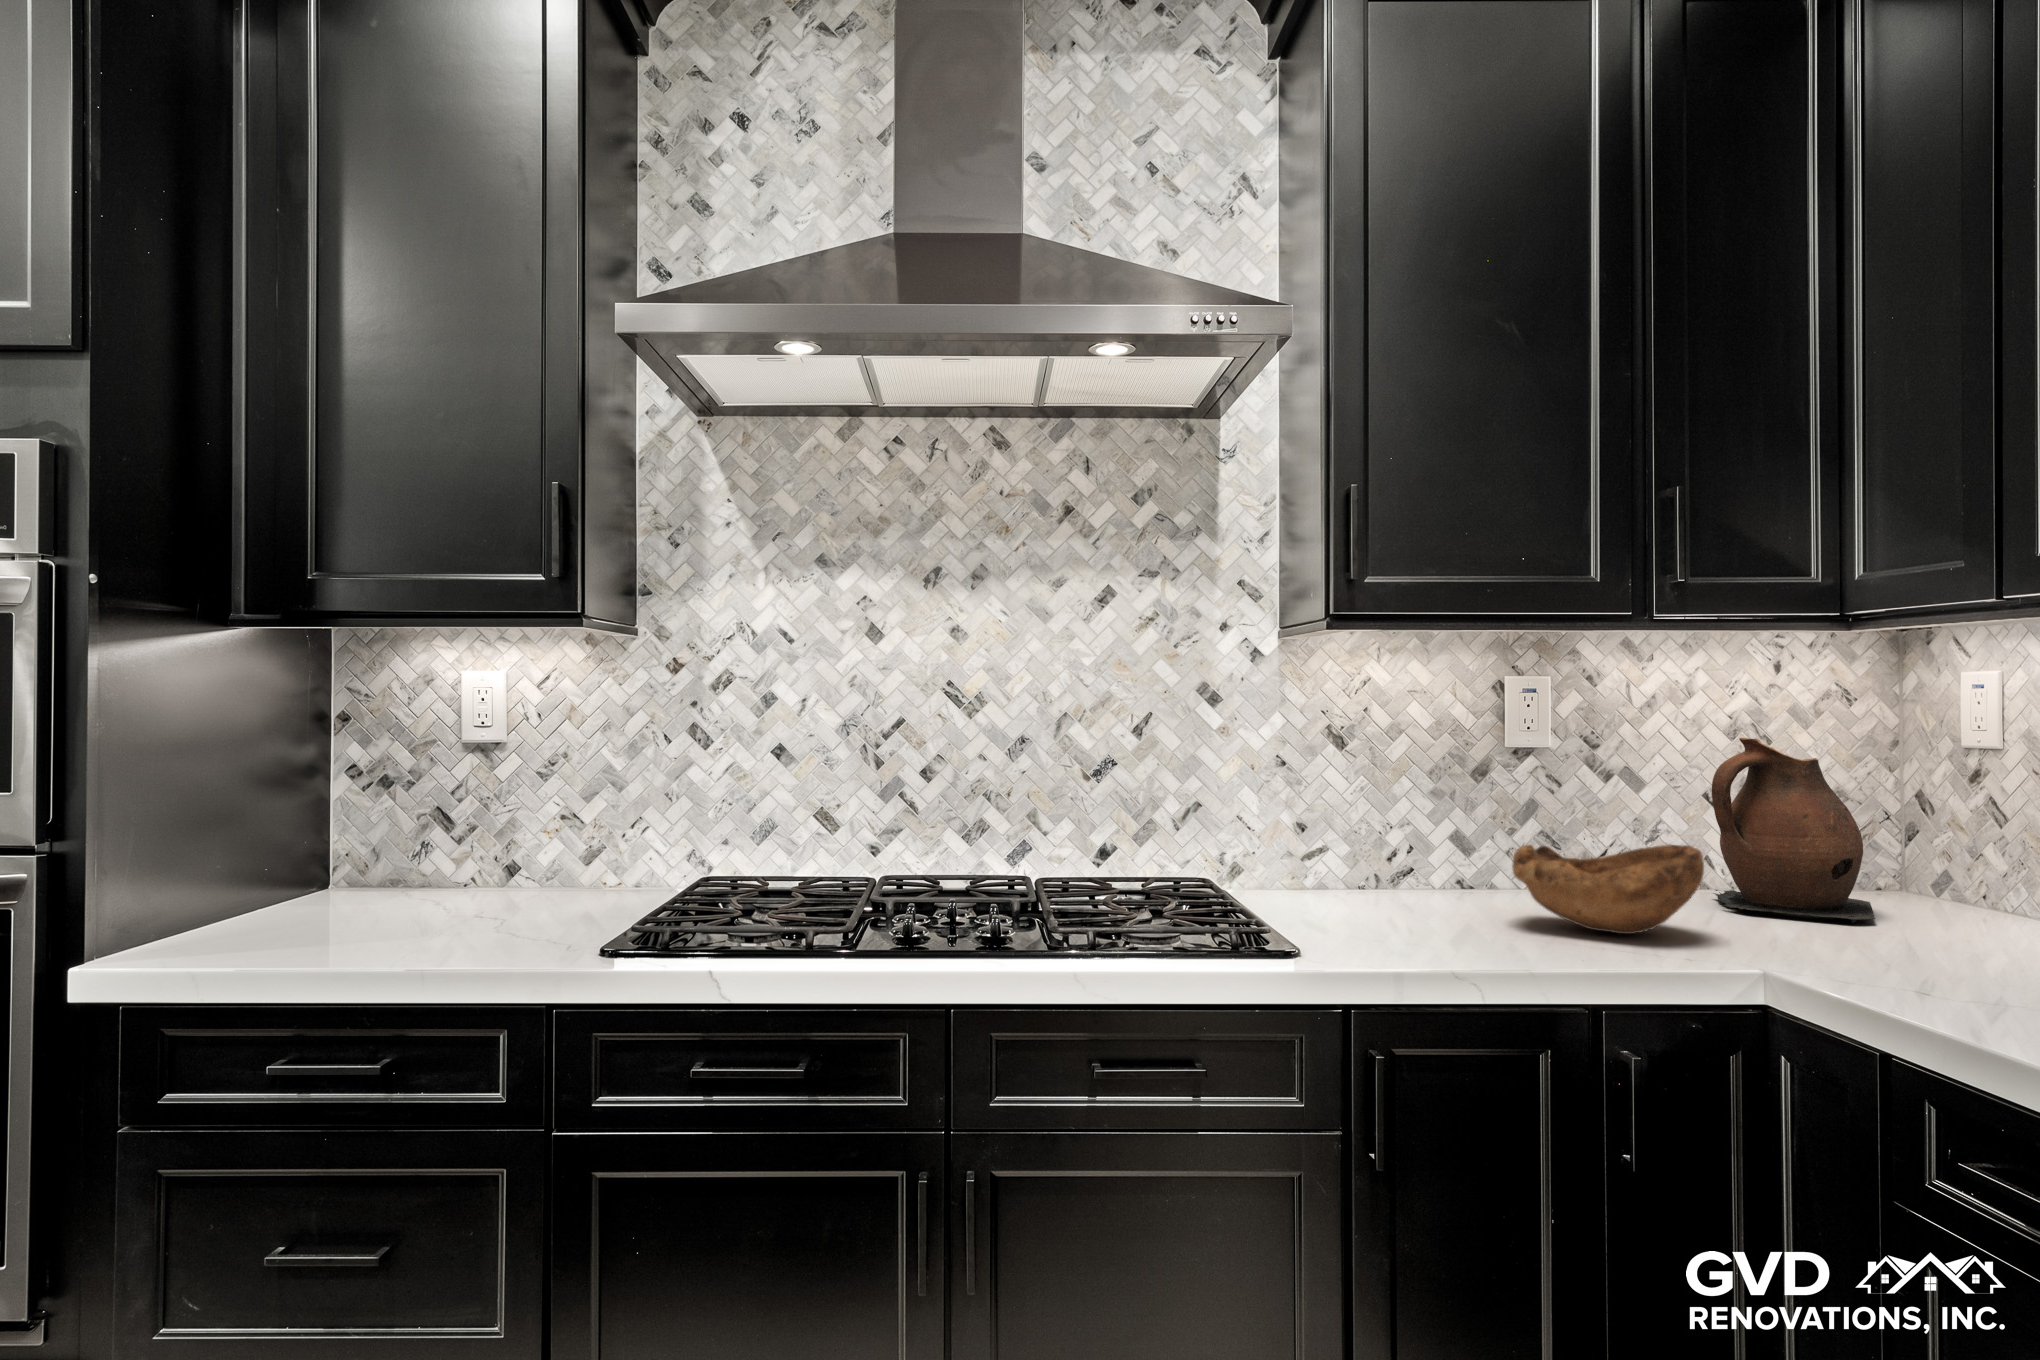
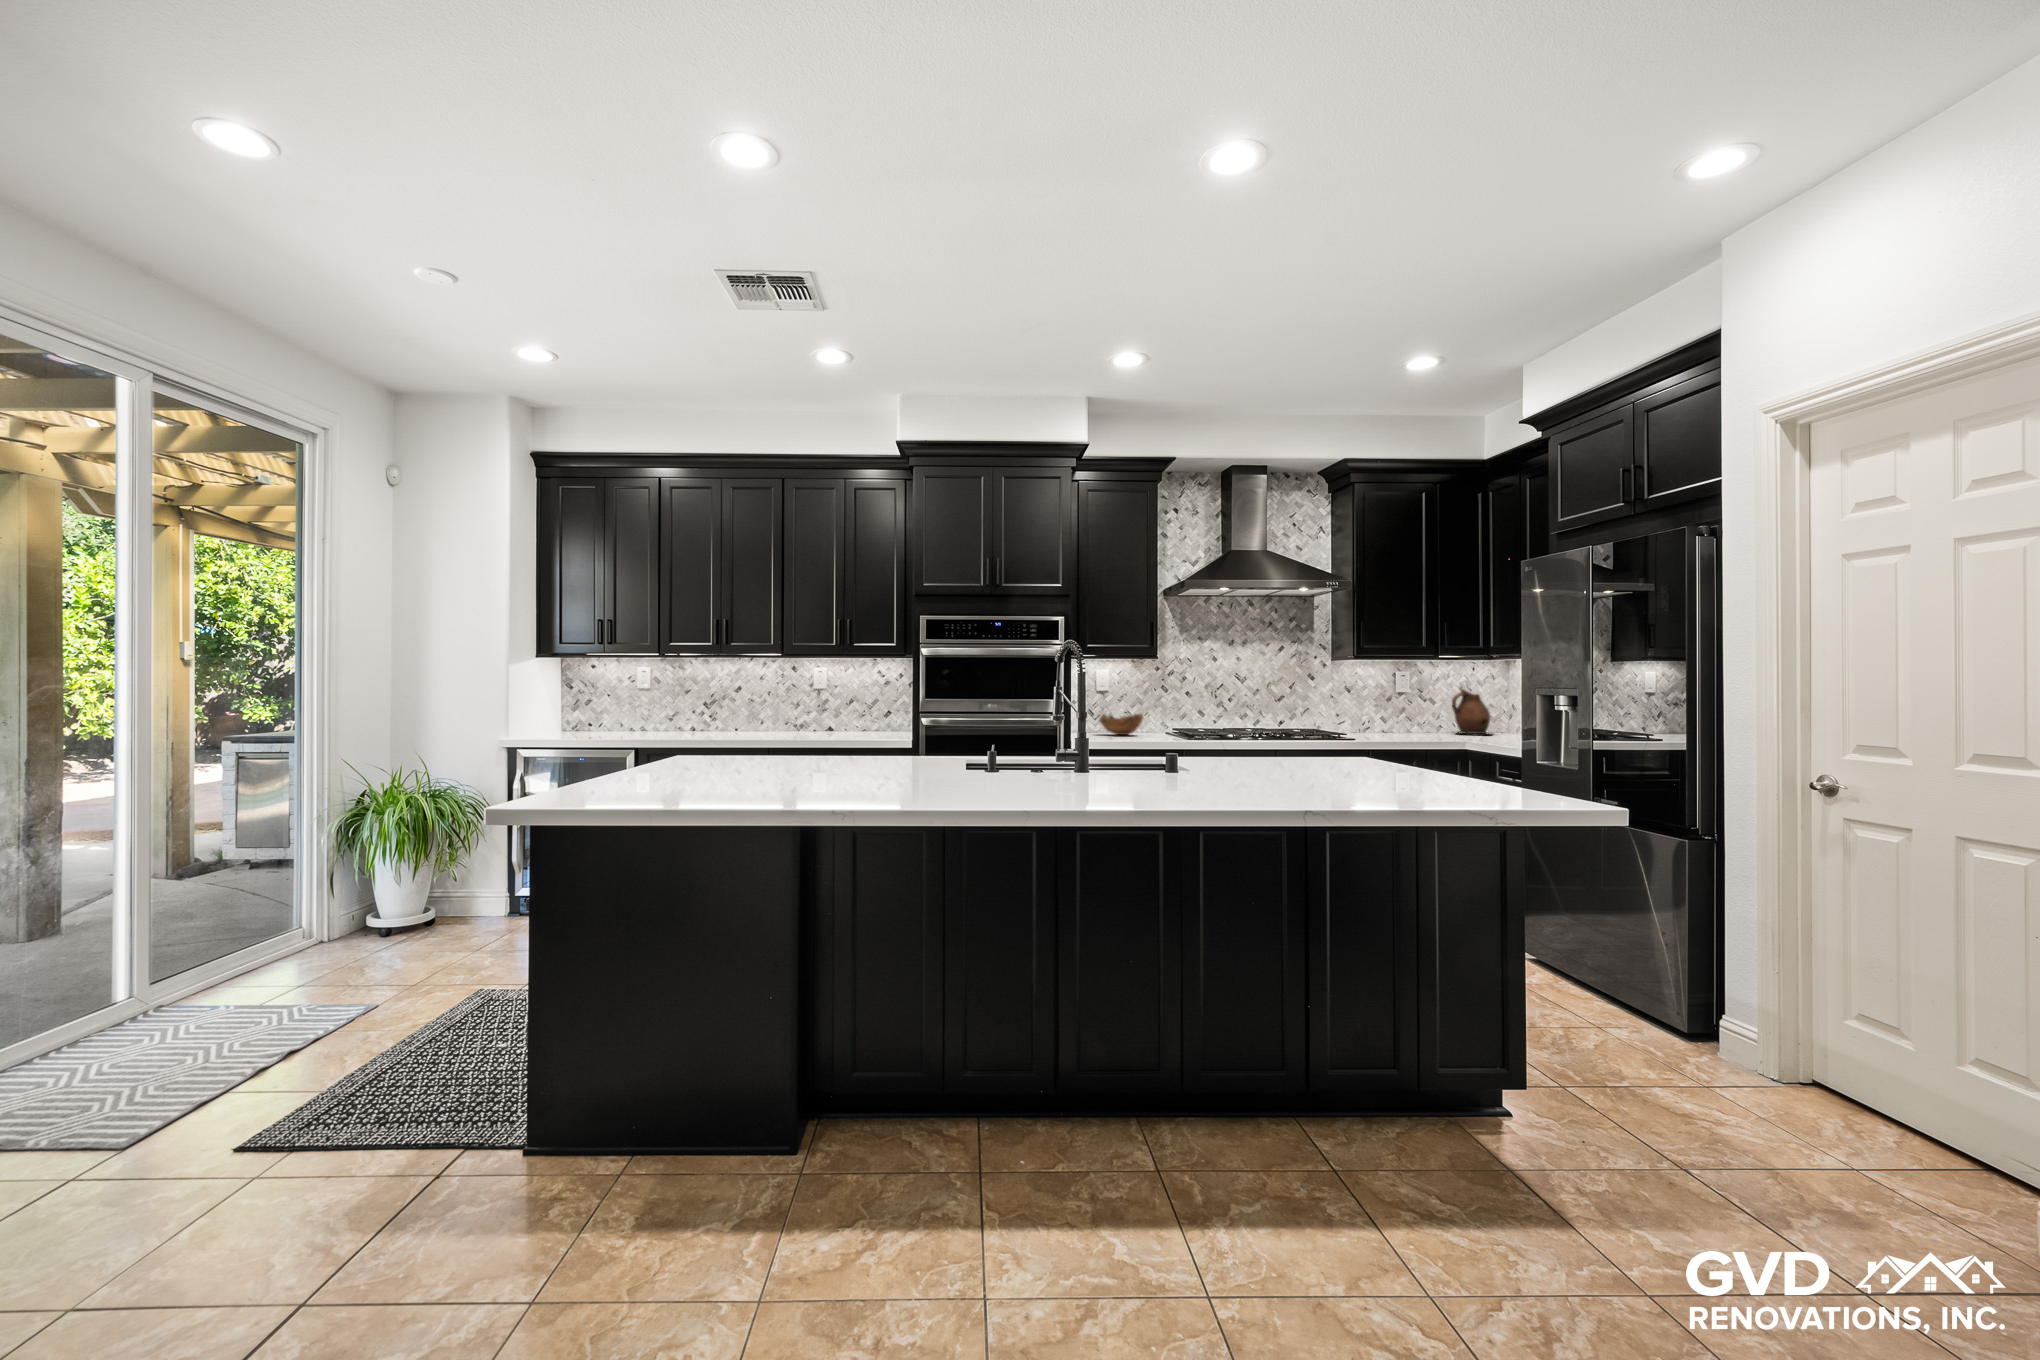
wooden bowl: present [1512,845,1704,934] -> present [1099,714,1143,735]

